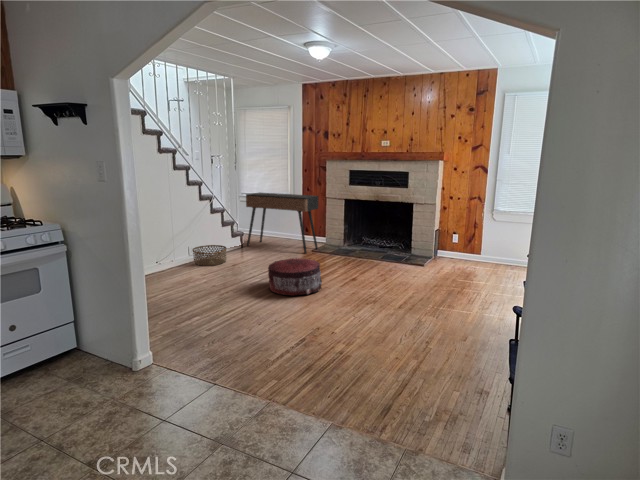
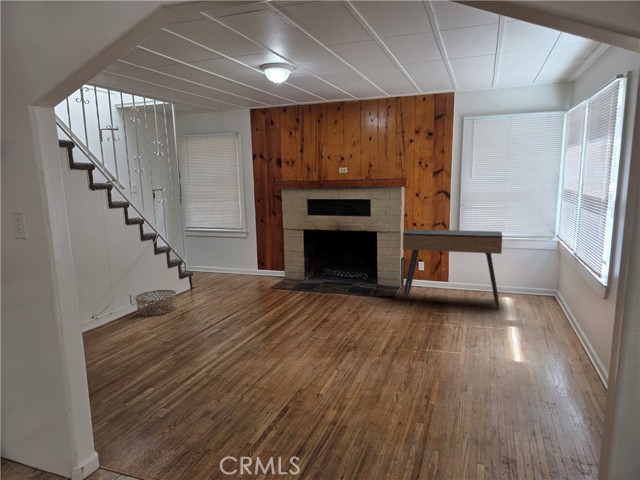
console table: present [246,193,318,253] -> present [402,229,502,309]
pouf: present [268,258,322,296] -> none [230,301,293,348]

